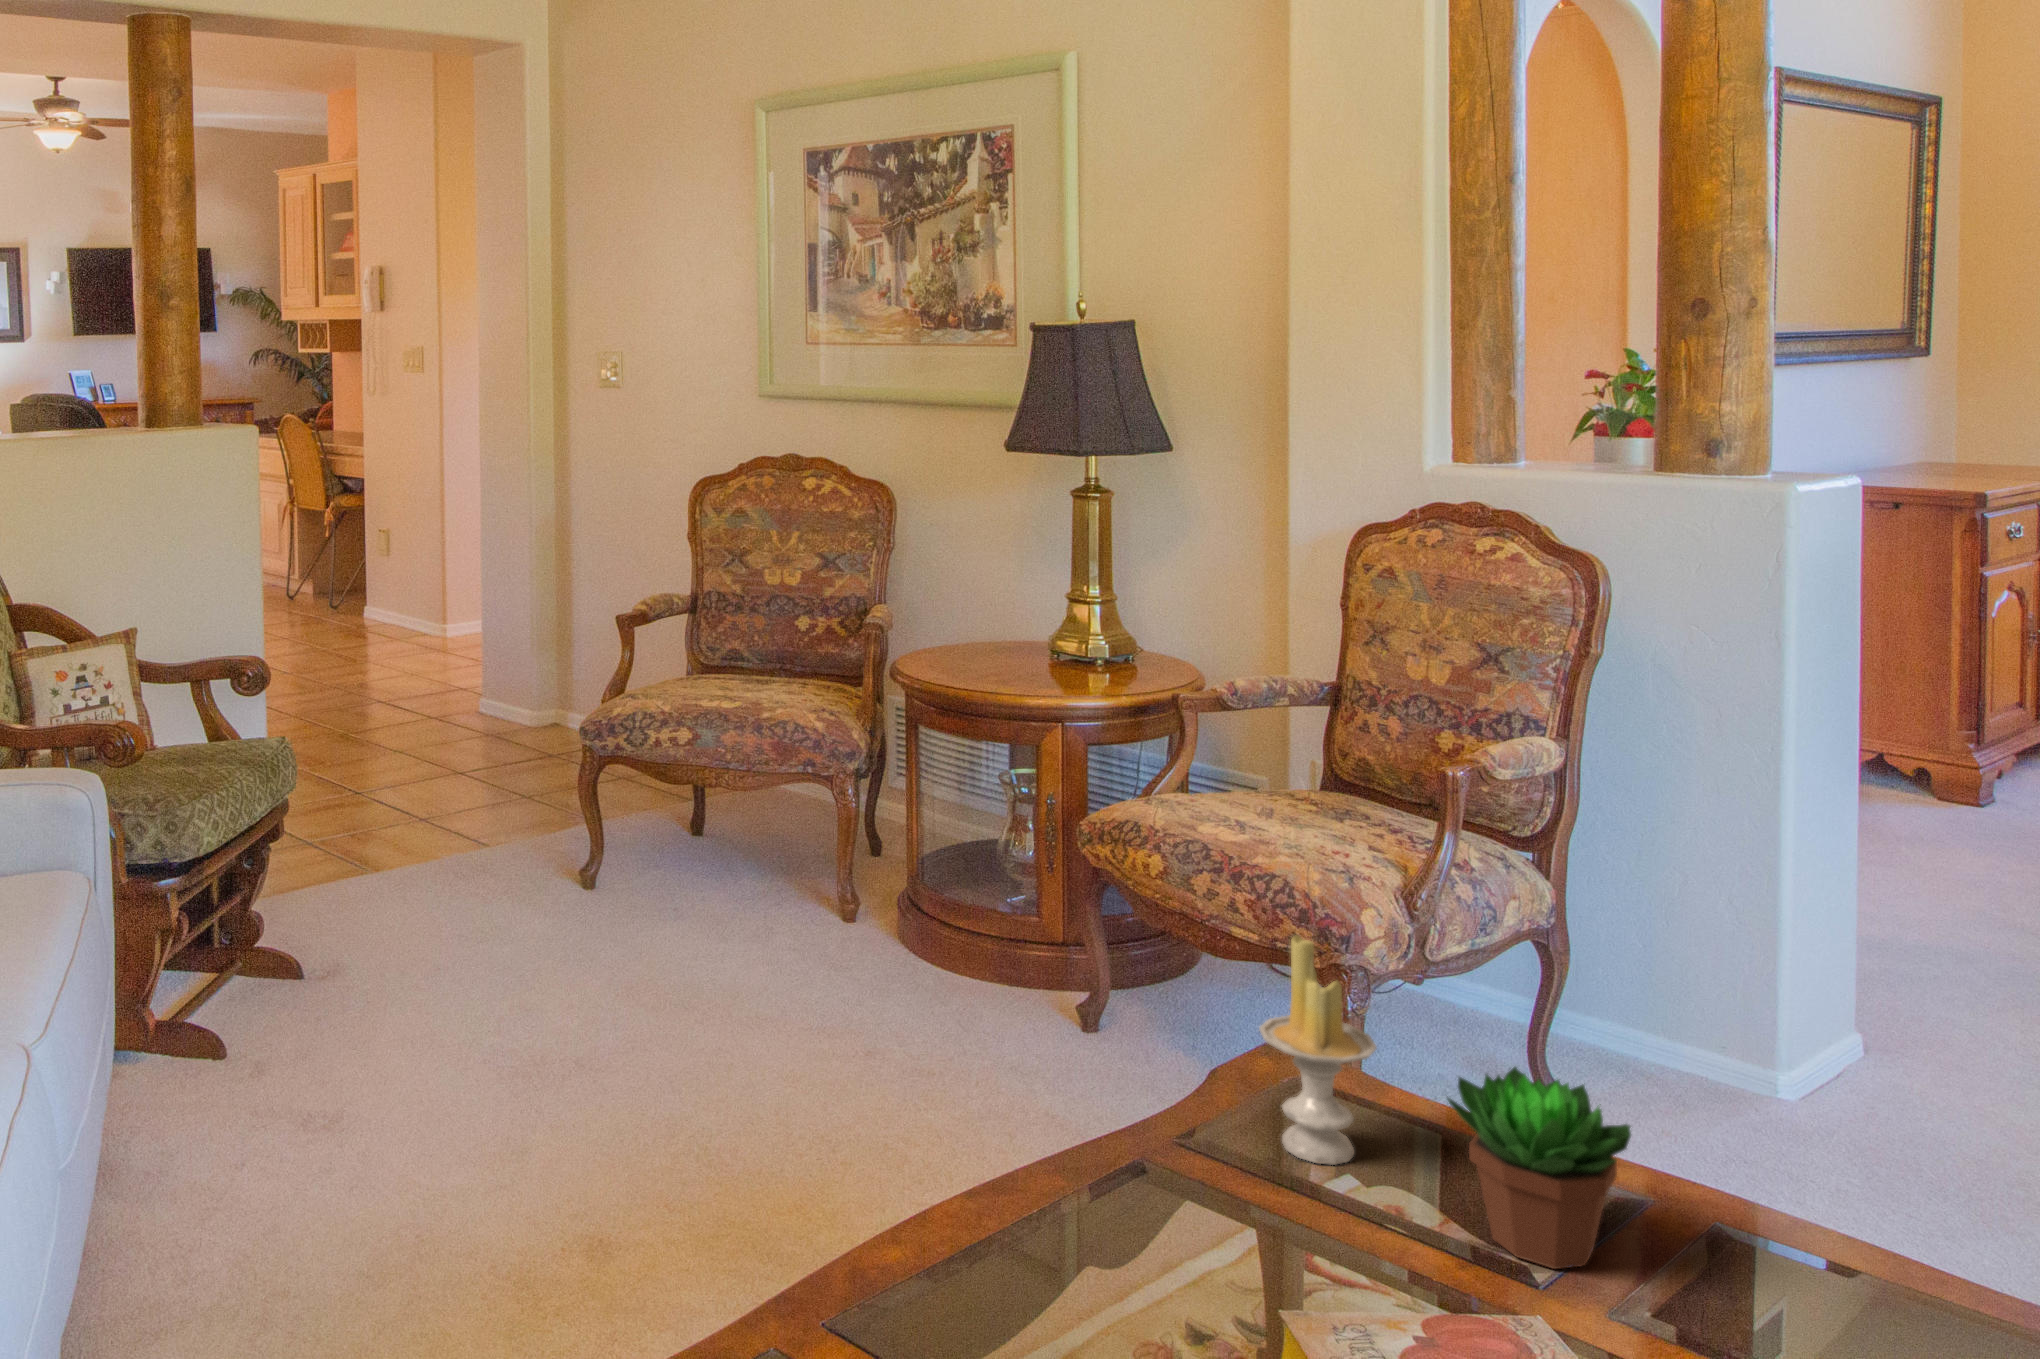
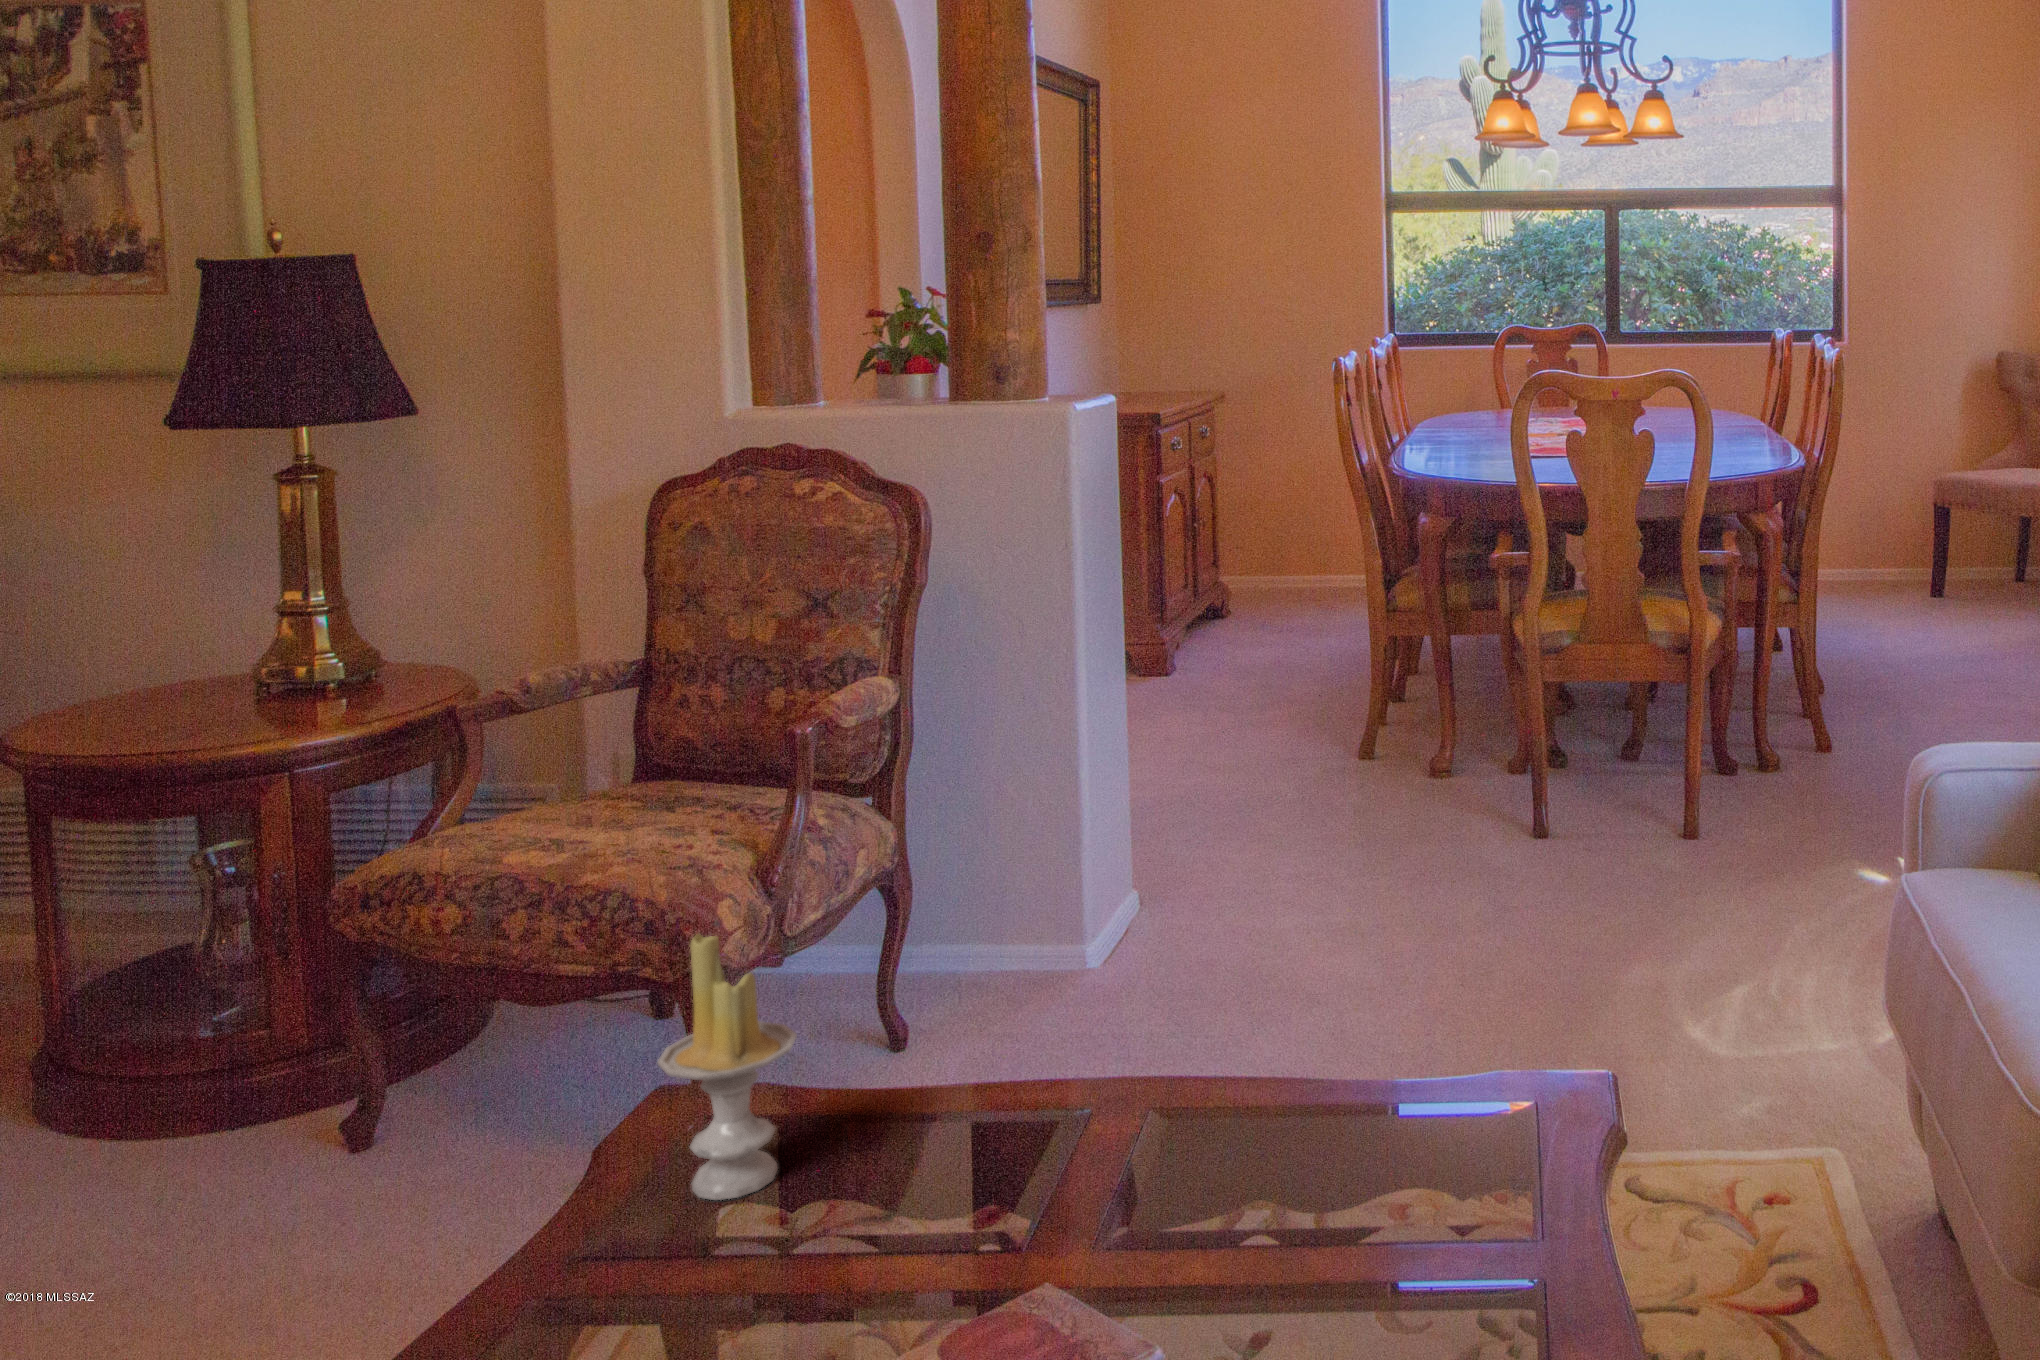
succulent plant: present [1448,1067,1631,1269] -> none [888,993,1062,1202]

